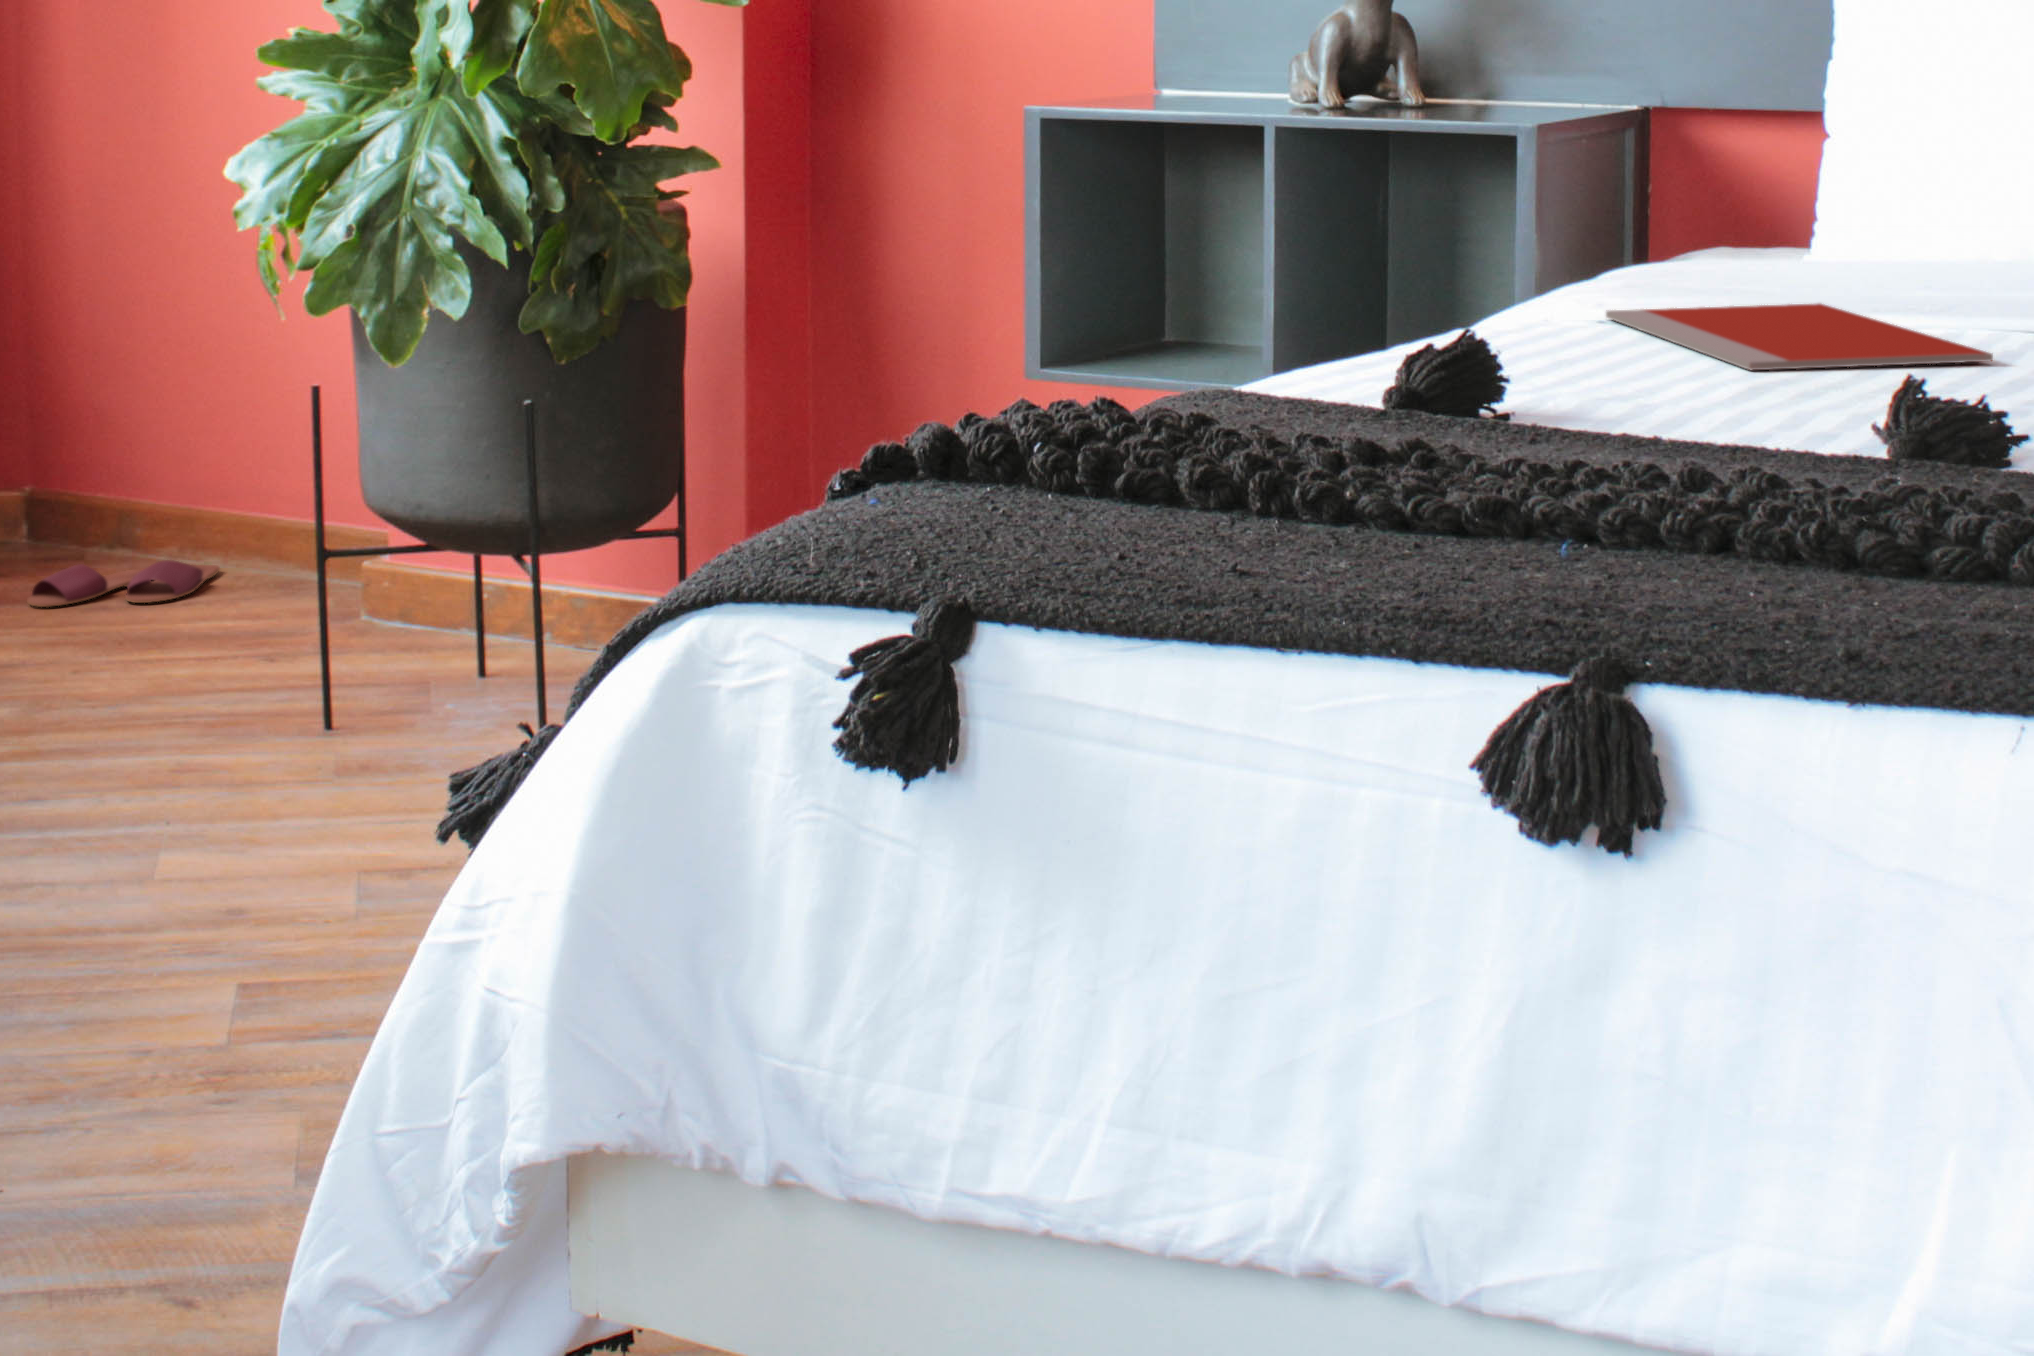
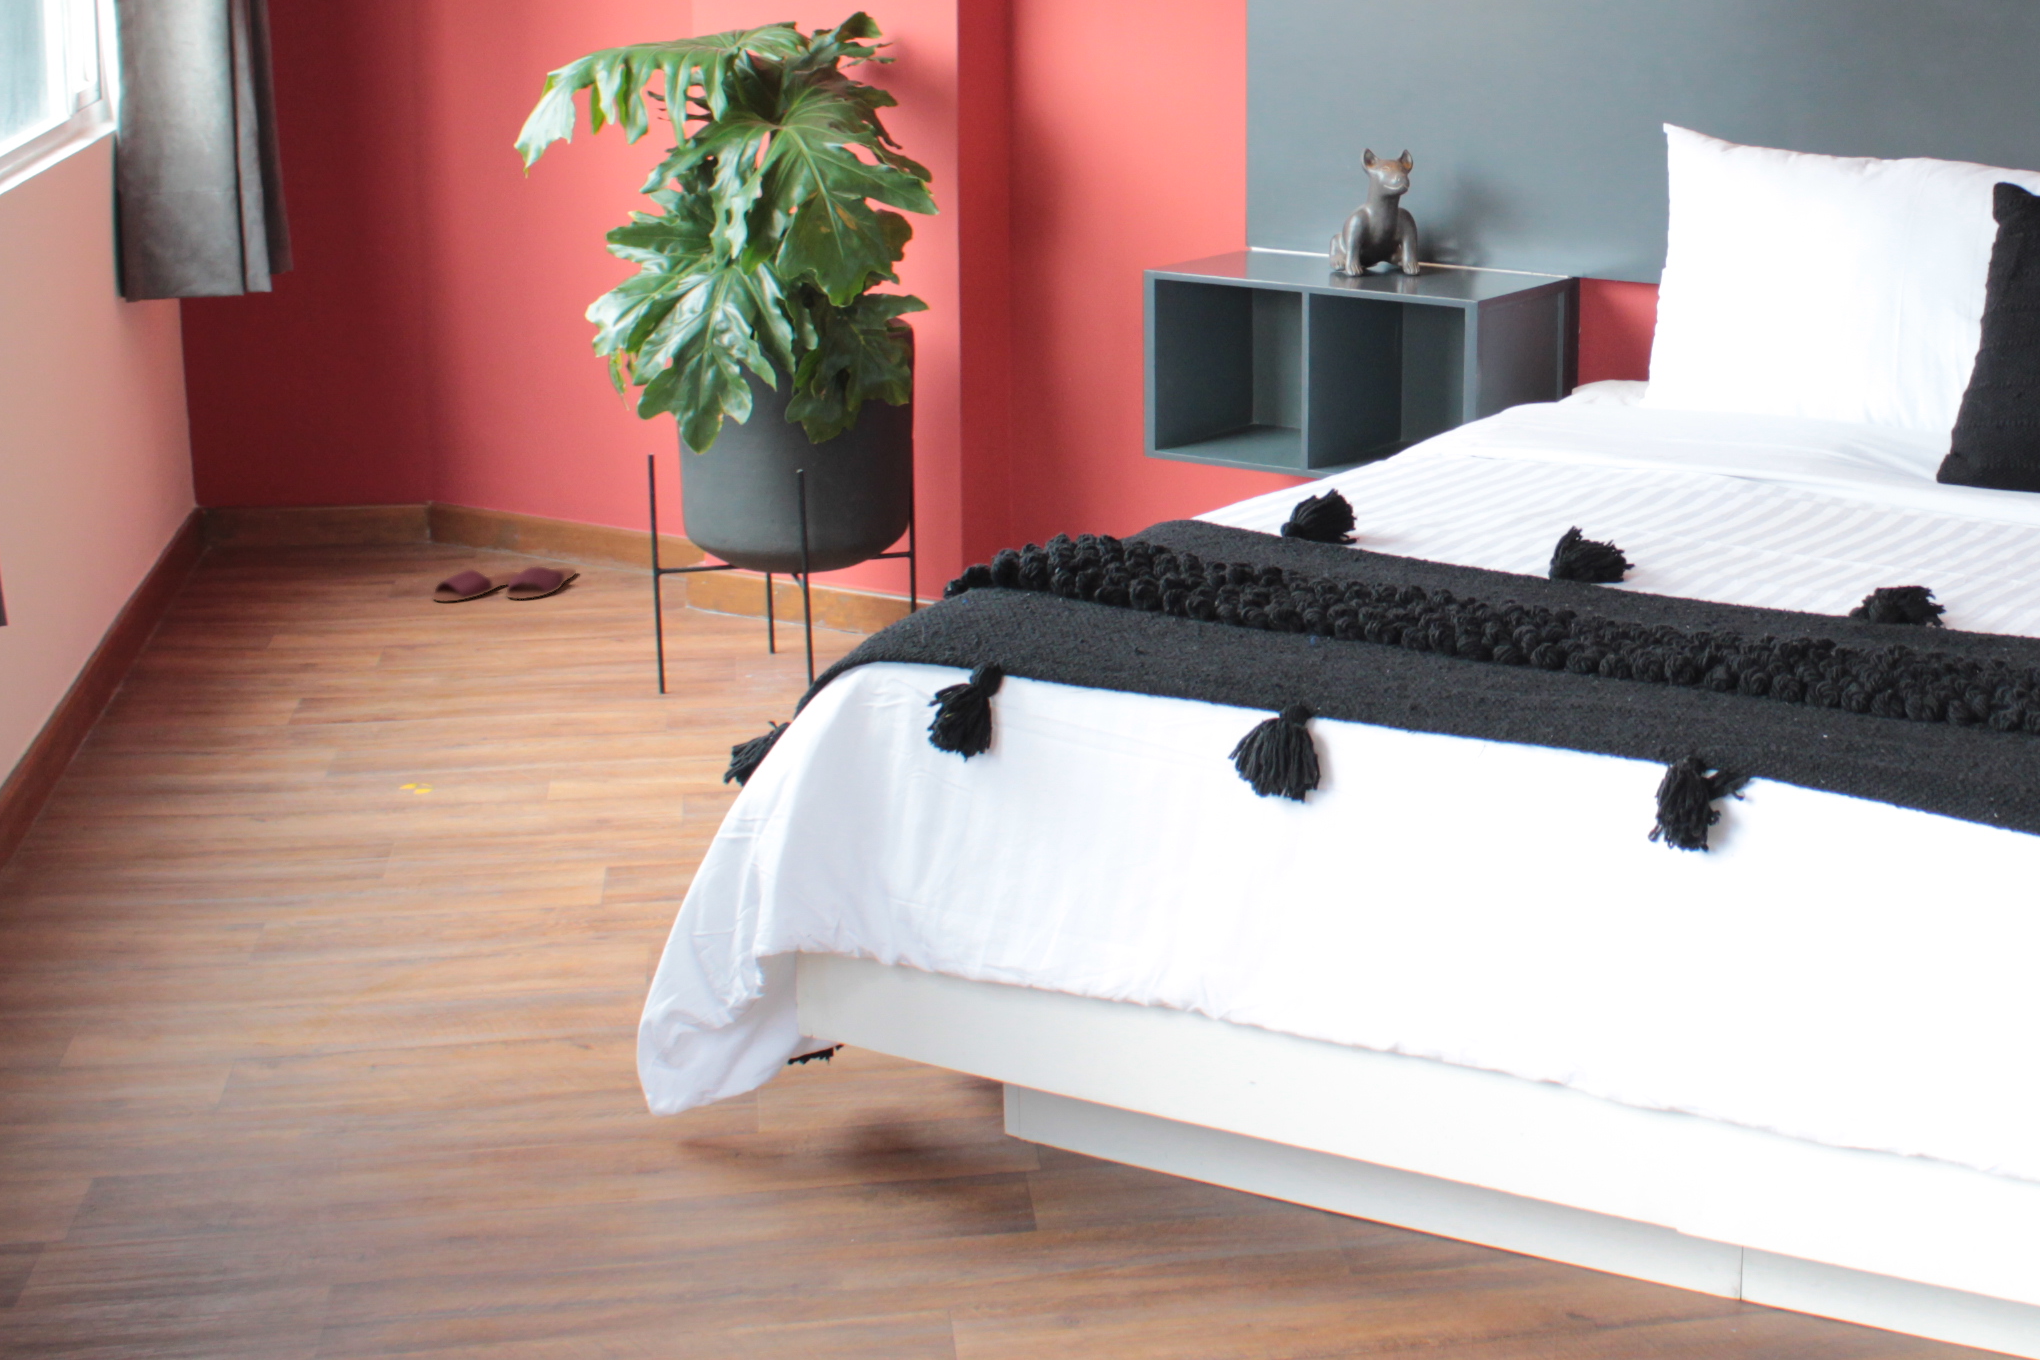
notebook: present [1606,303,1993,370] -> none [1457,457,1646,514]

